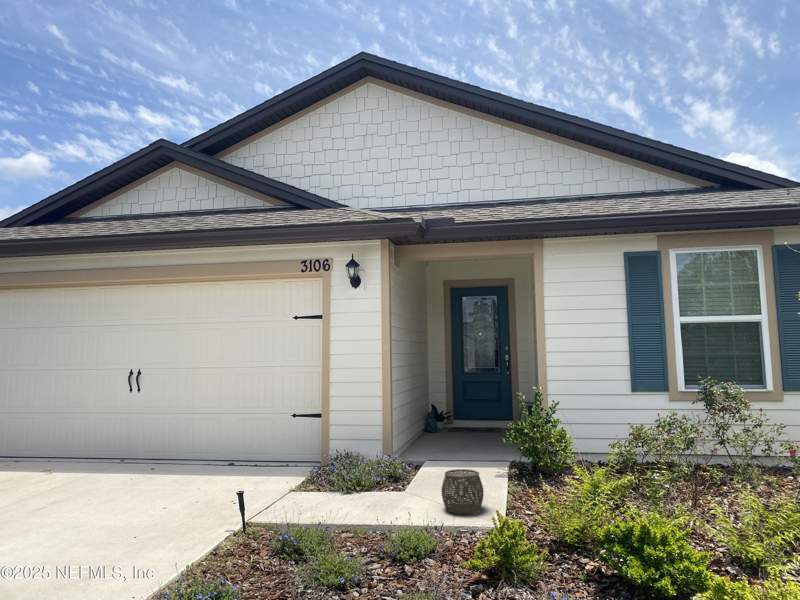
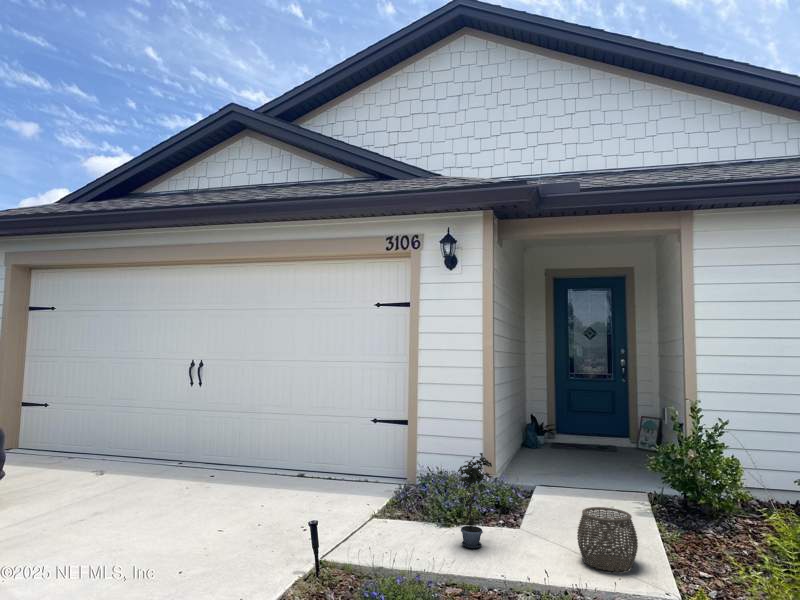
potted plant: none [351,434,380,507] -> present [455,453,492,548]

